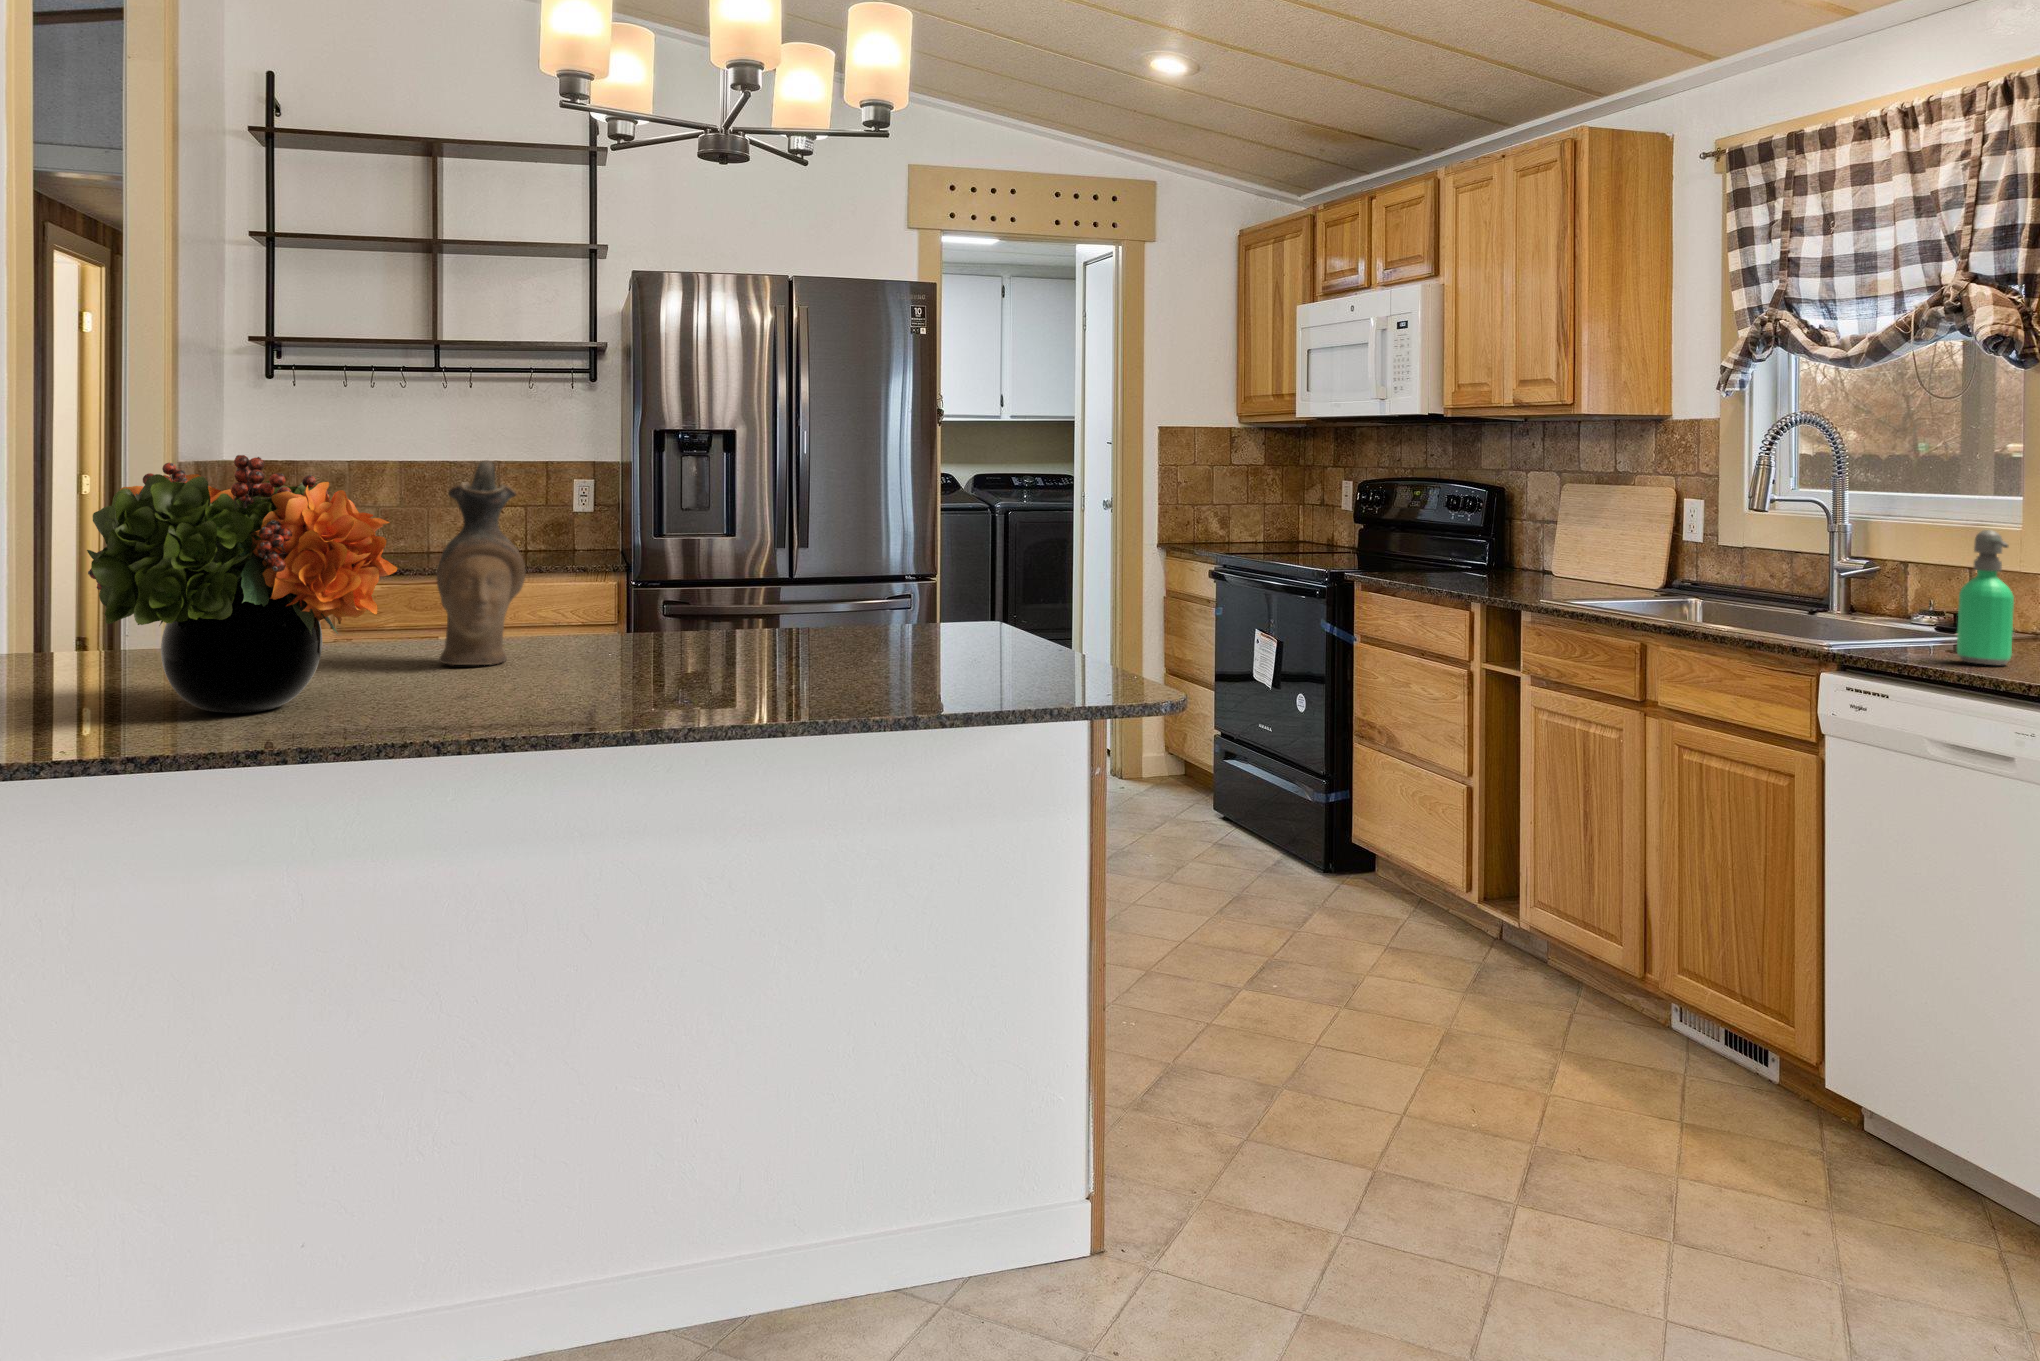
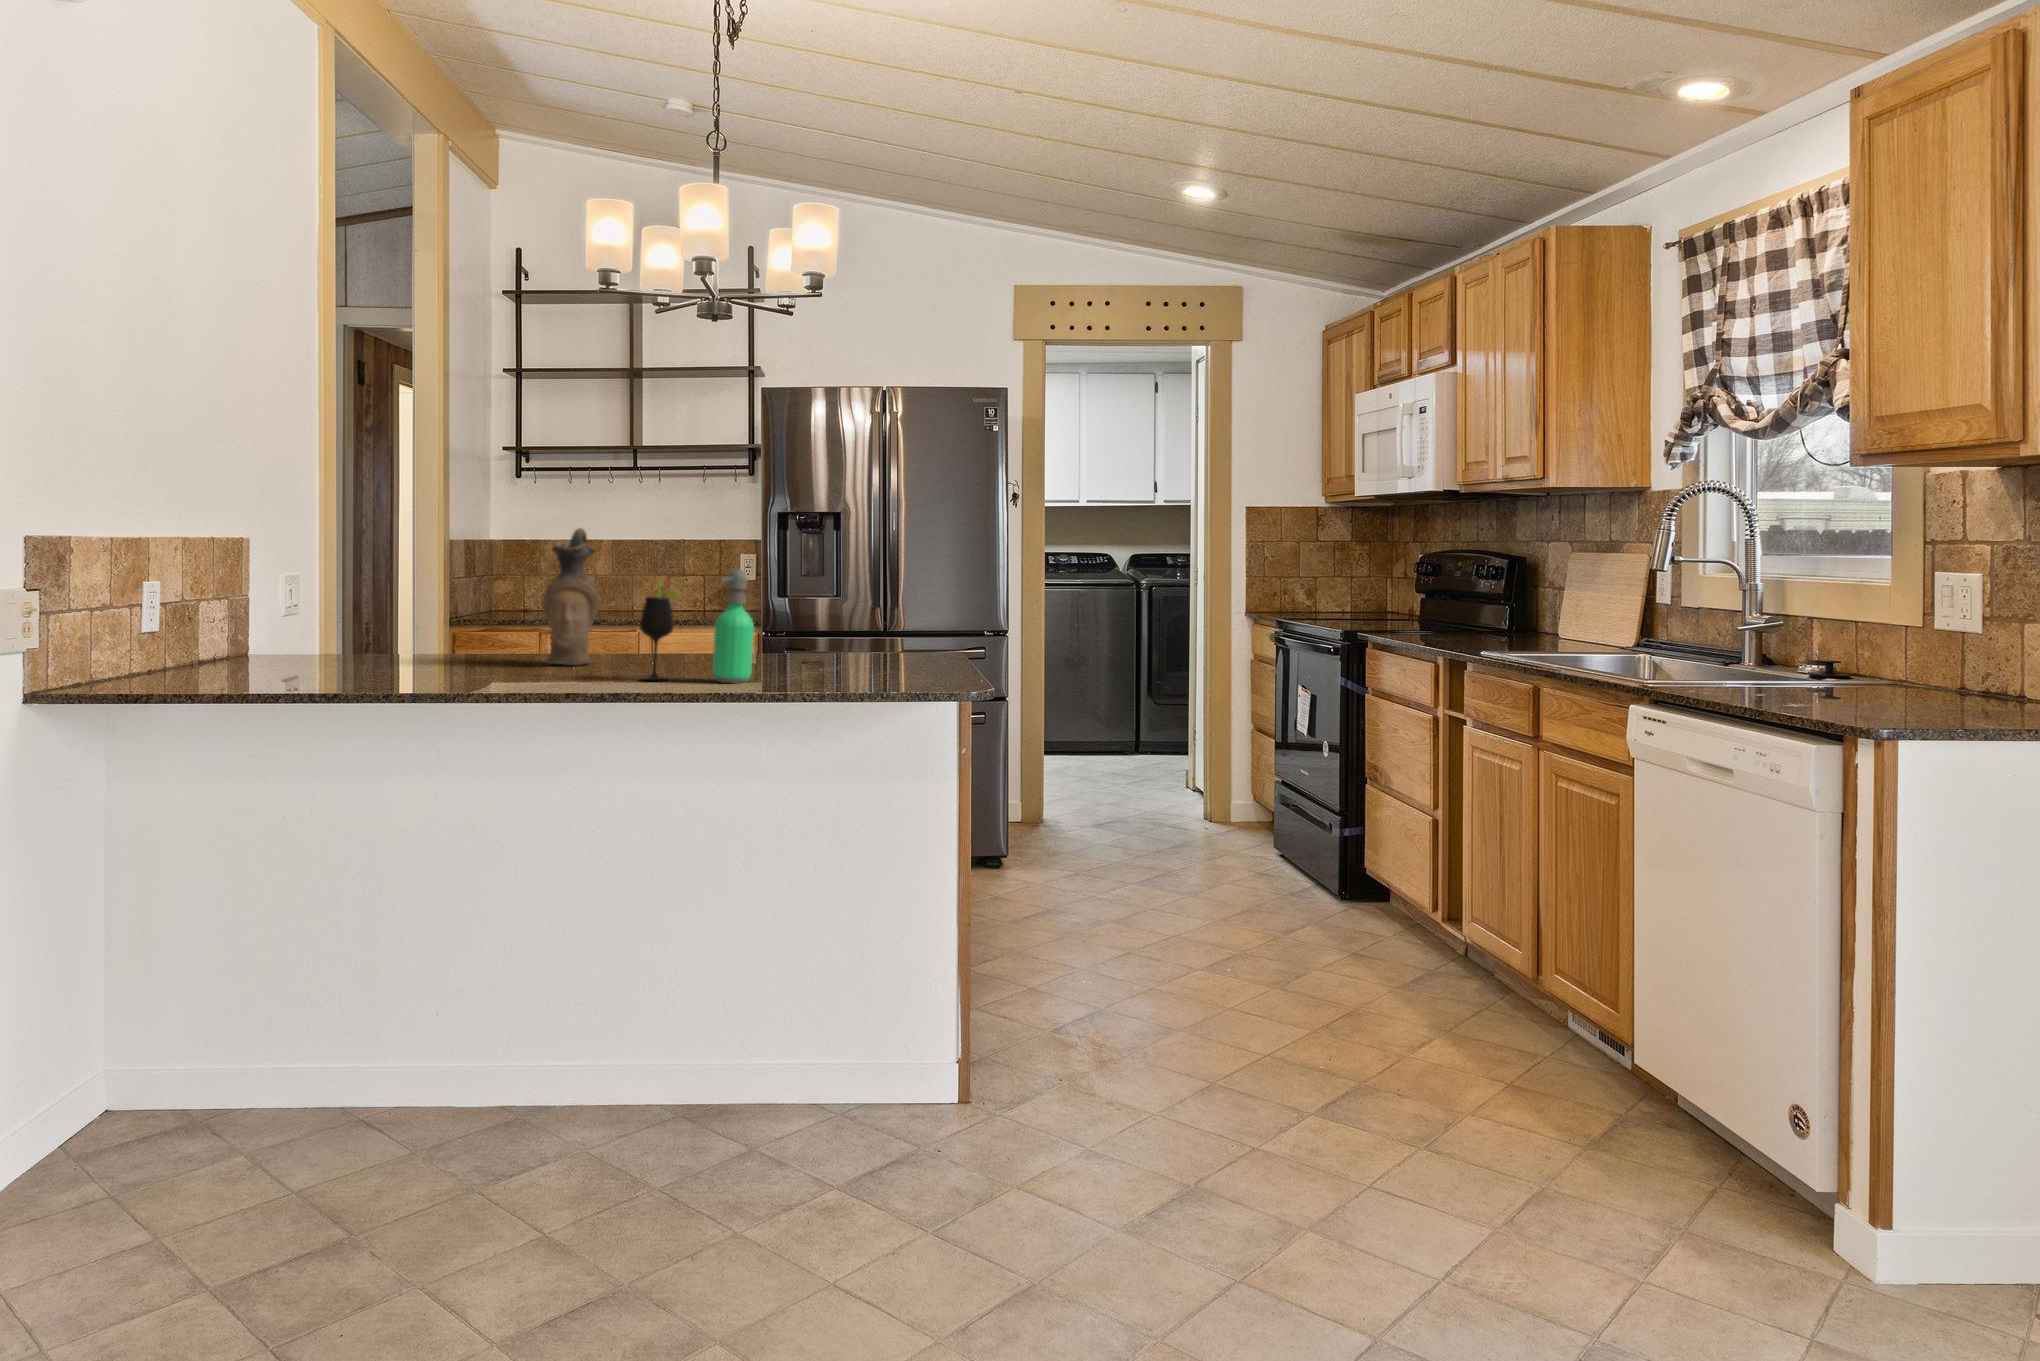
flower arrangement: present [87,455,397,713] -> none [307,523,499,682]
soap dispenser: present [1957,530,2014,665] -> present [712,569,754,683]
wine glass: none [633,541,698,695] -> present [640,580,679,680]

